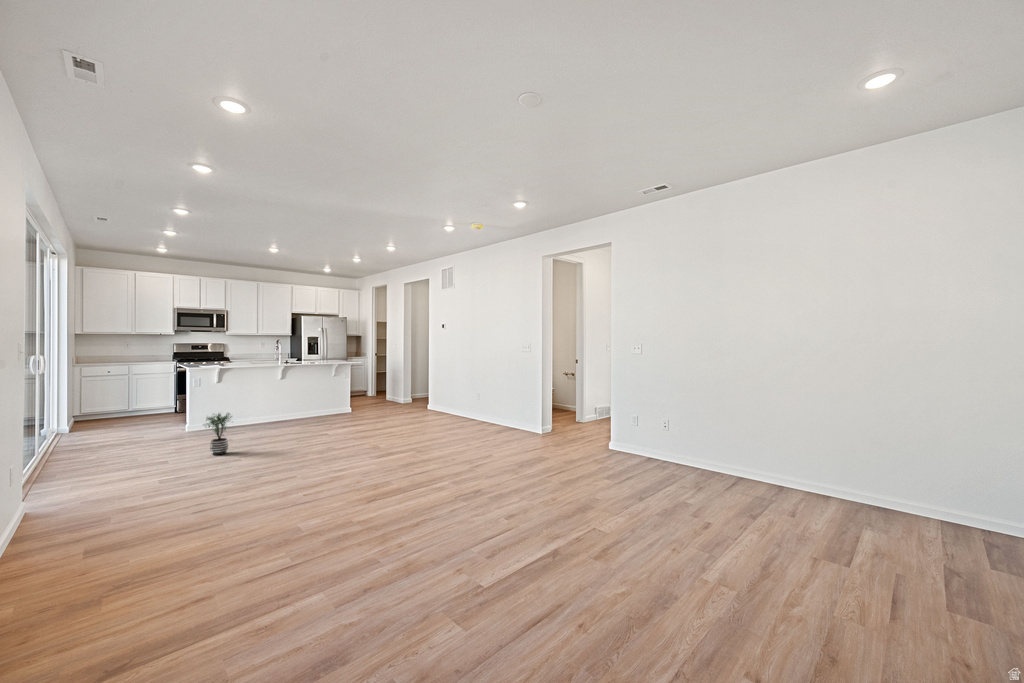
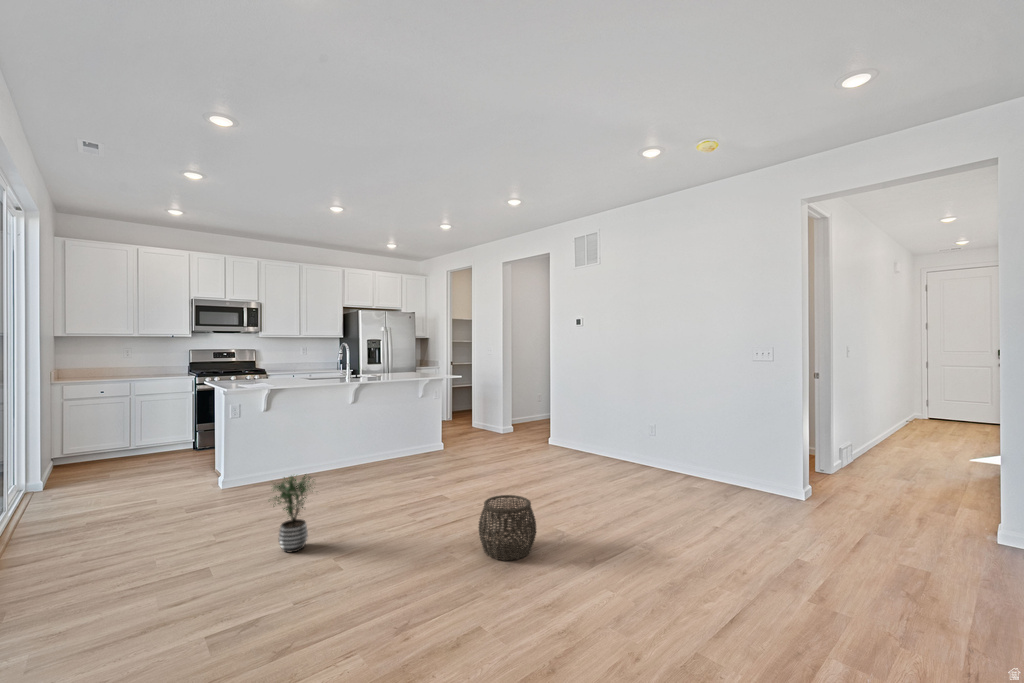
woven basket: none [324,424,359,457] -> present [479,495,536,560]

